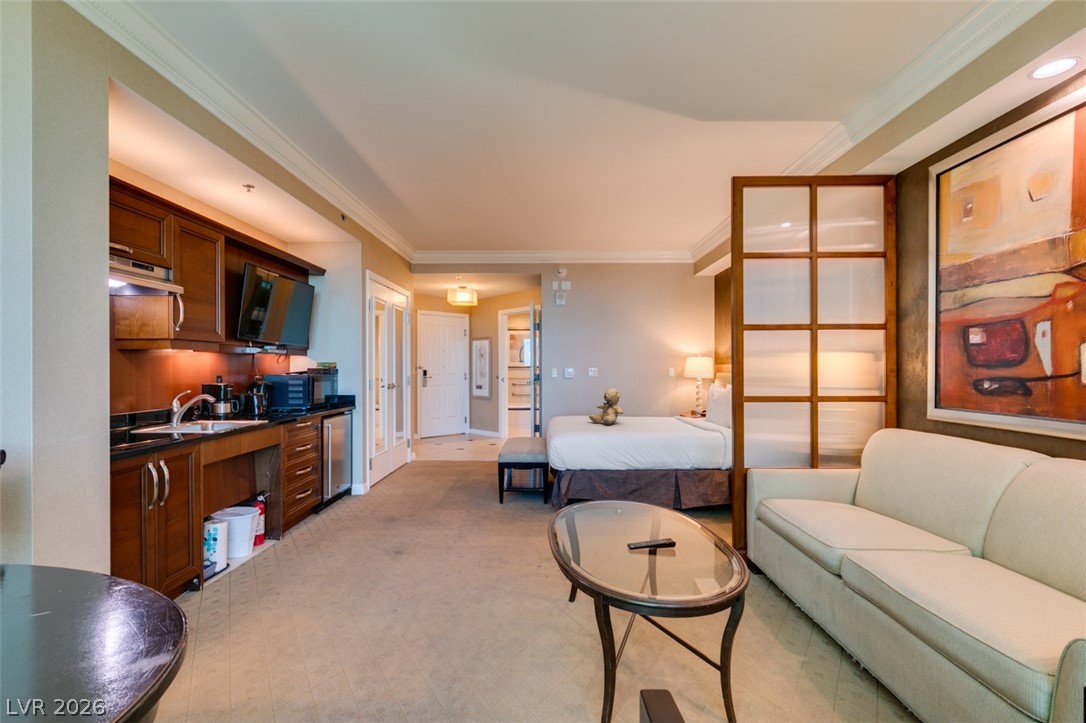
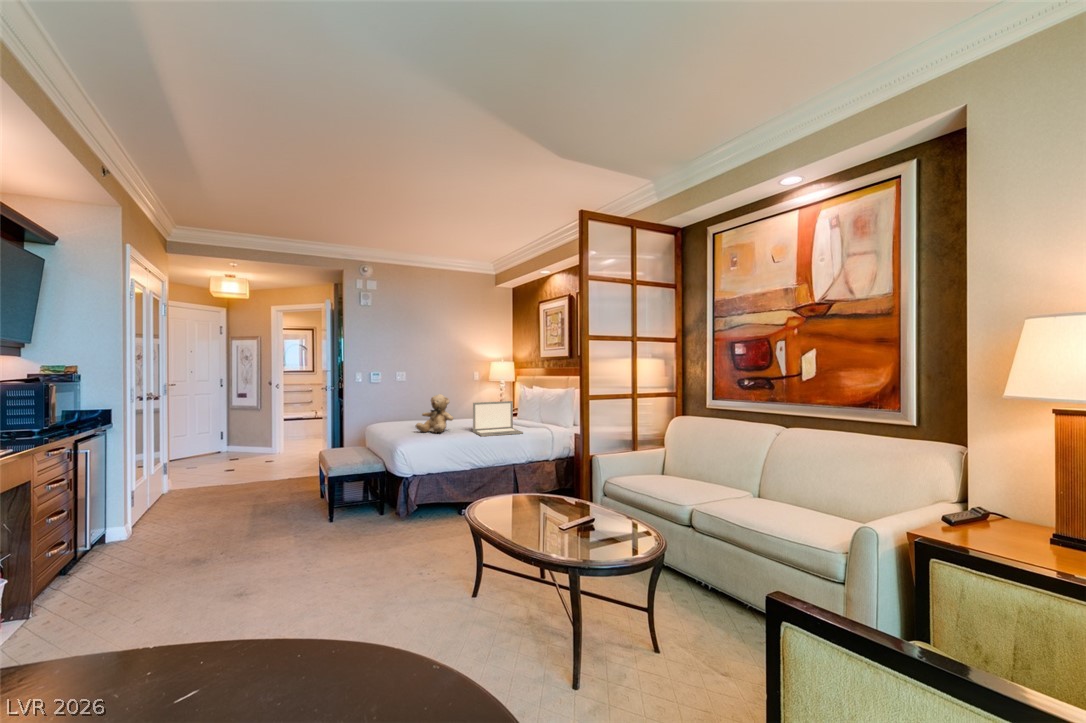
laptop: none [641,398,690,433] -> present [473,401,523,437]

